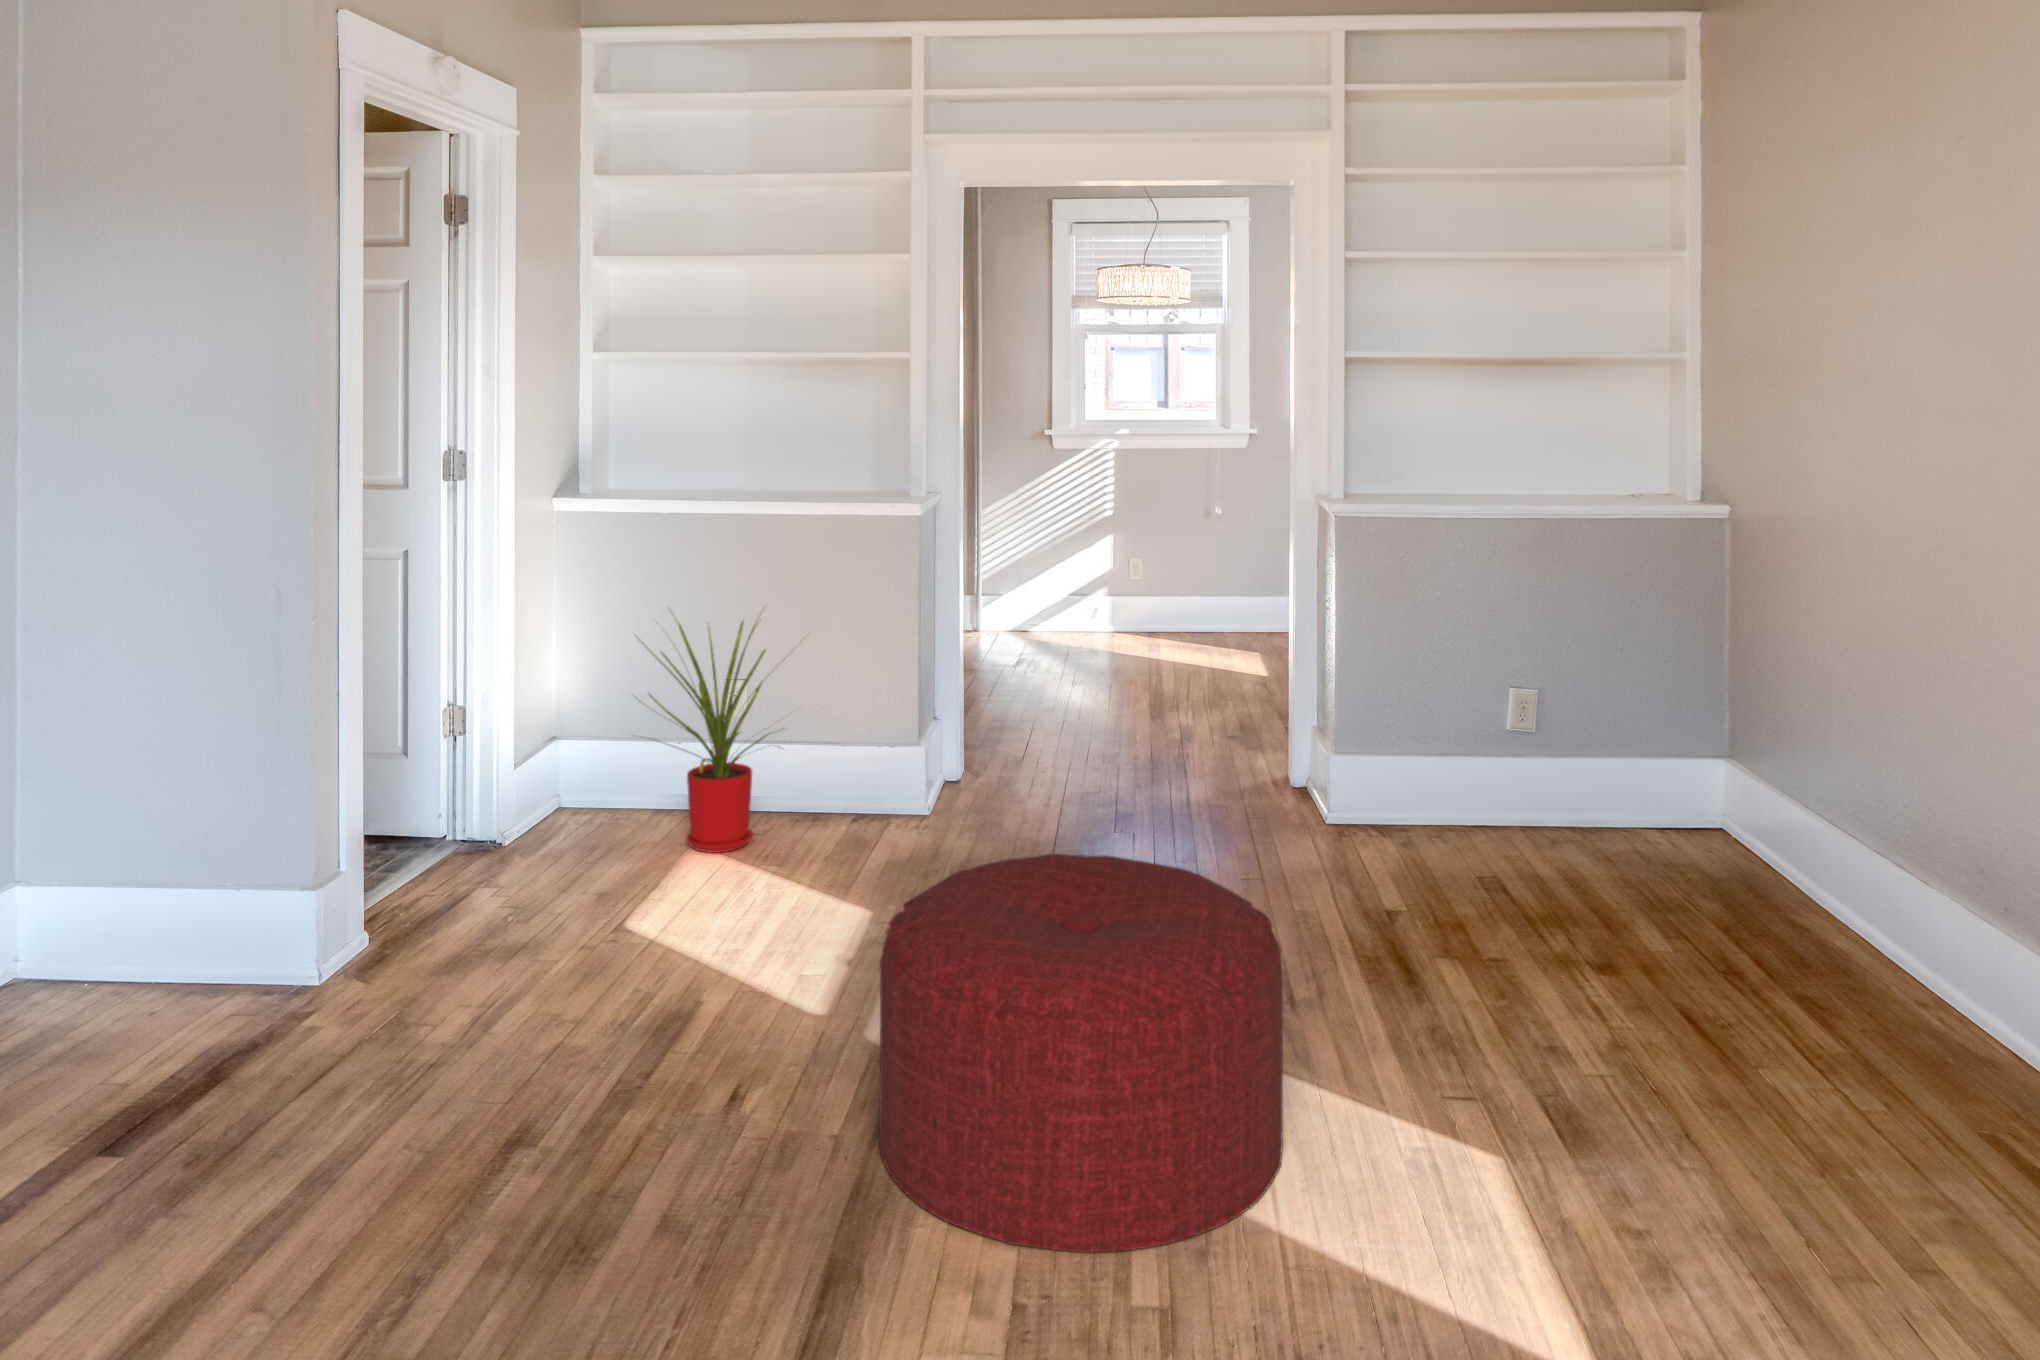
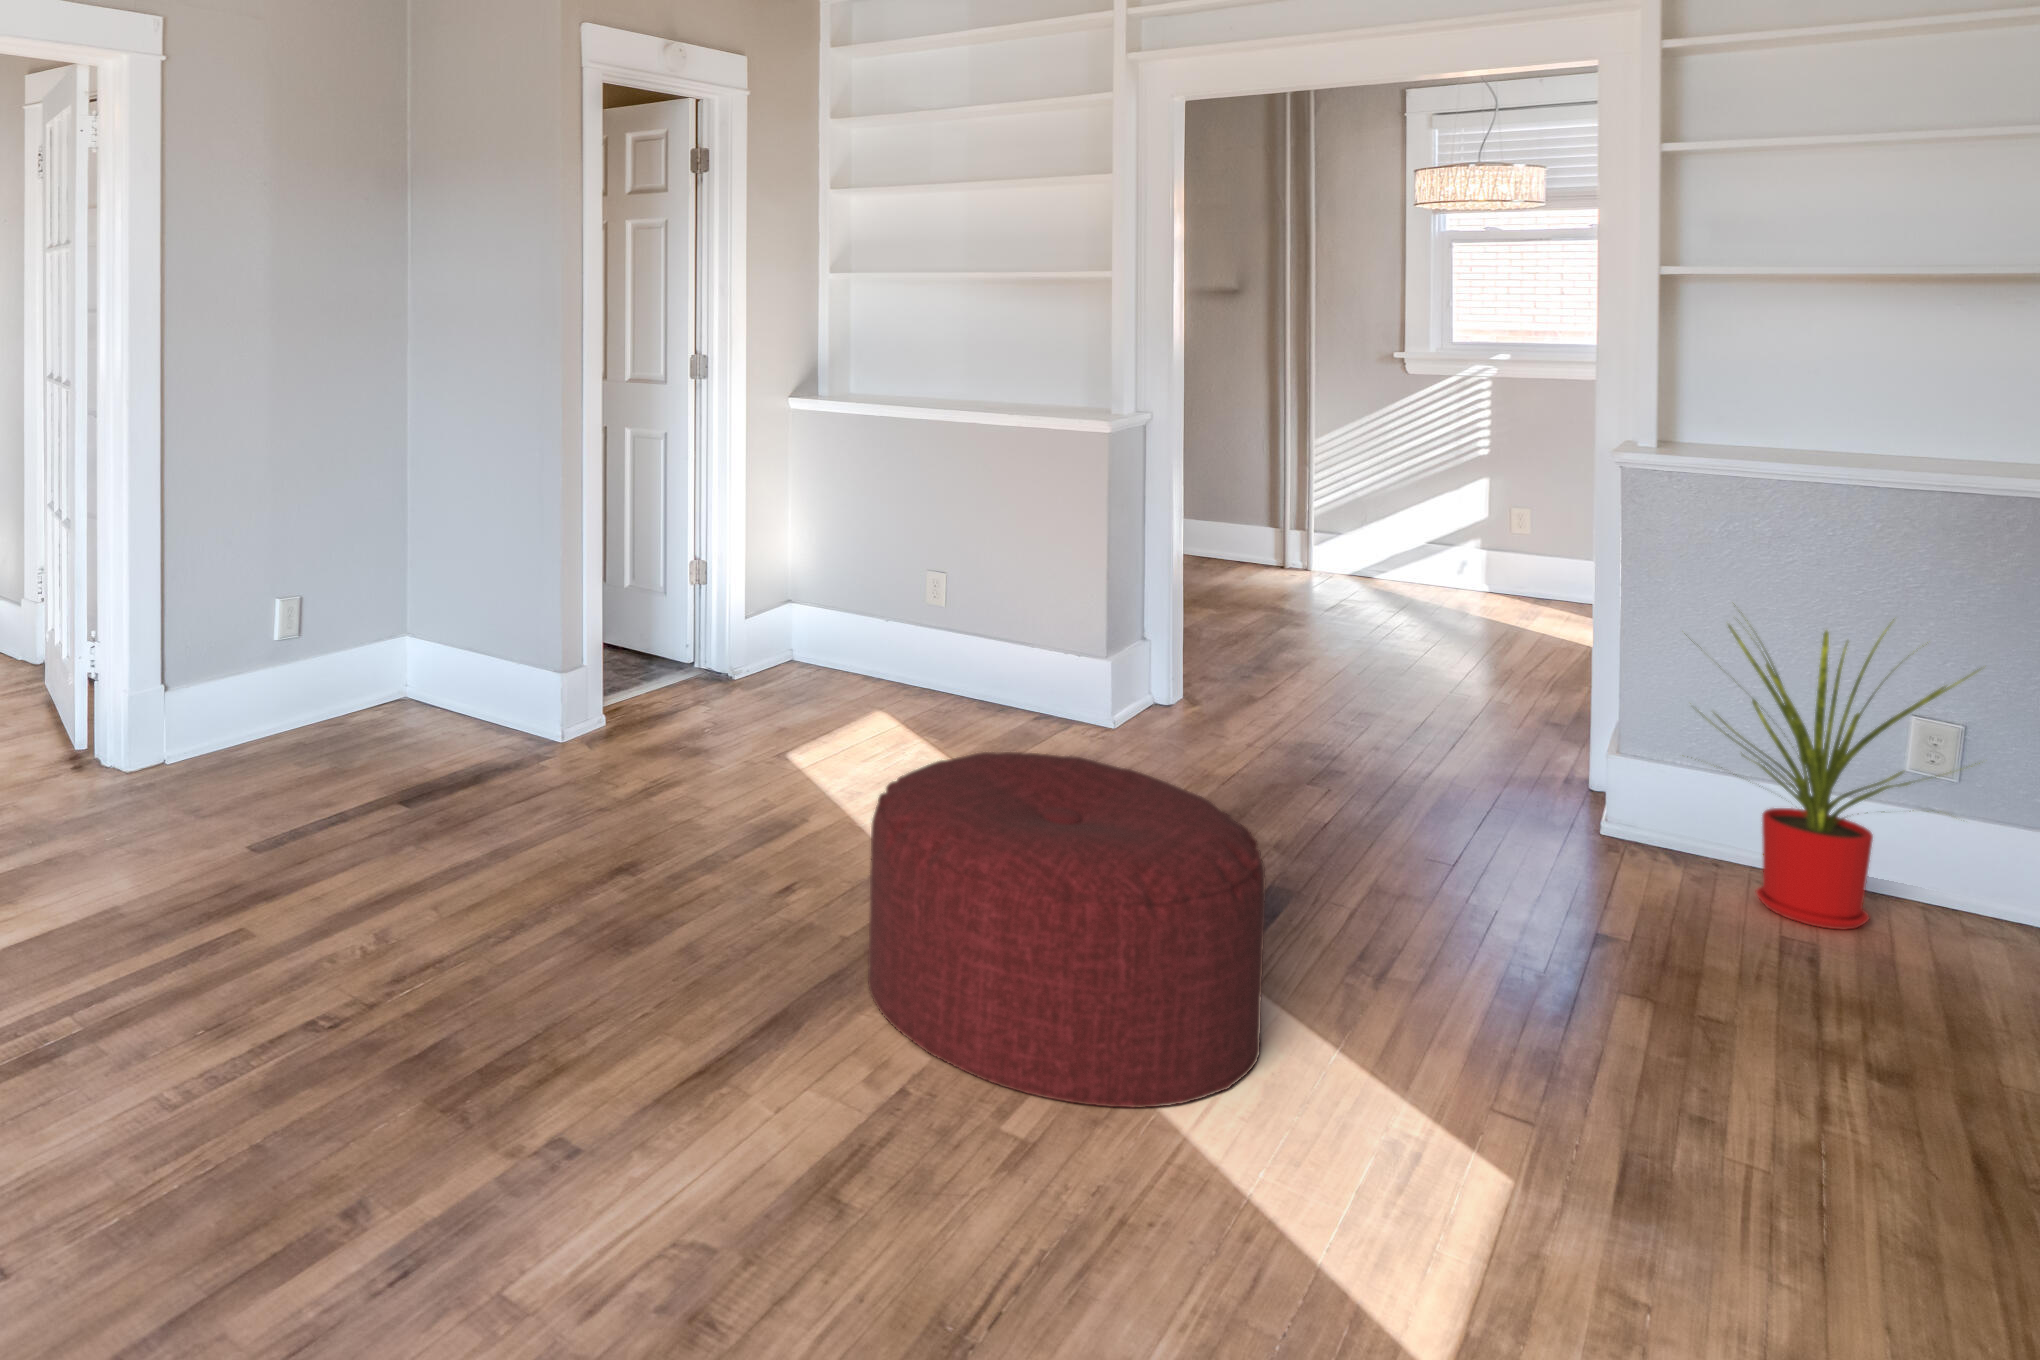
house plant: present [645,621,784,853] -> present [1686,619,1980,930]

